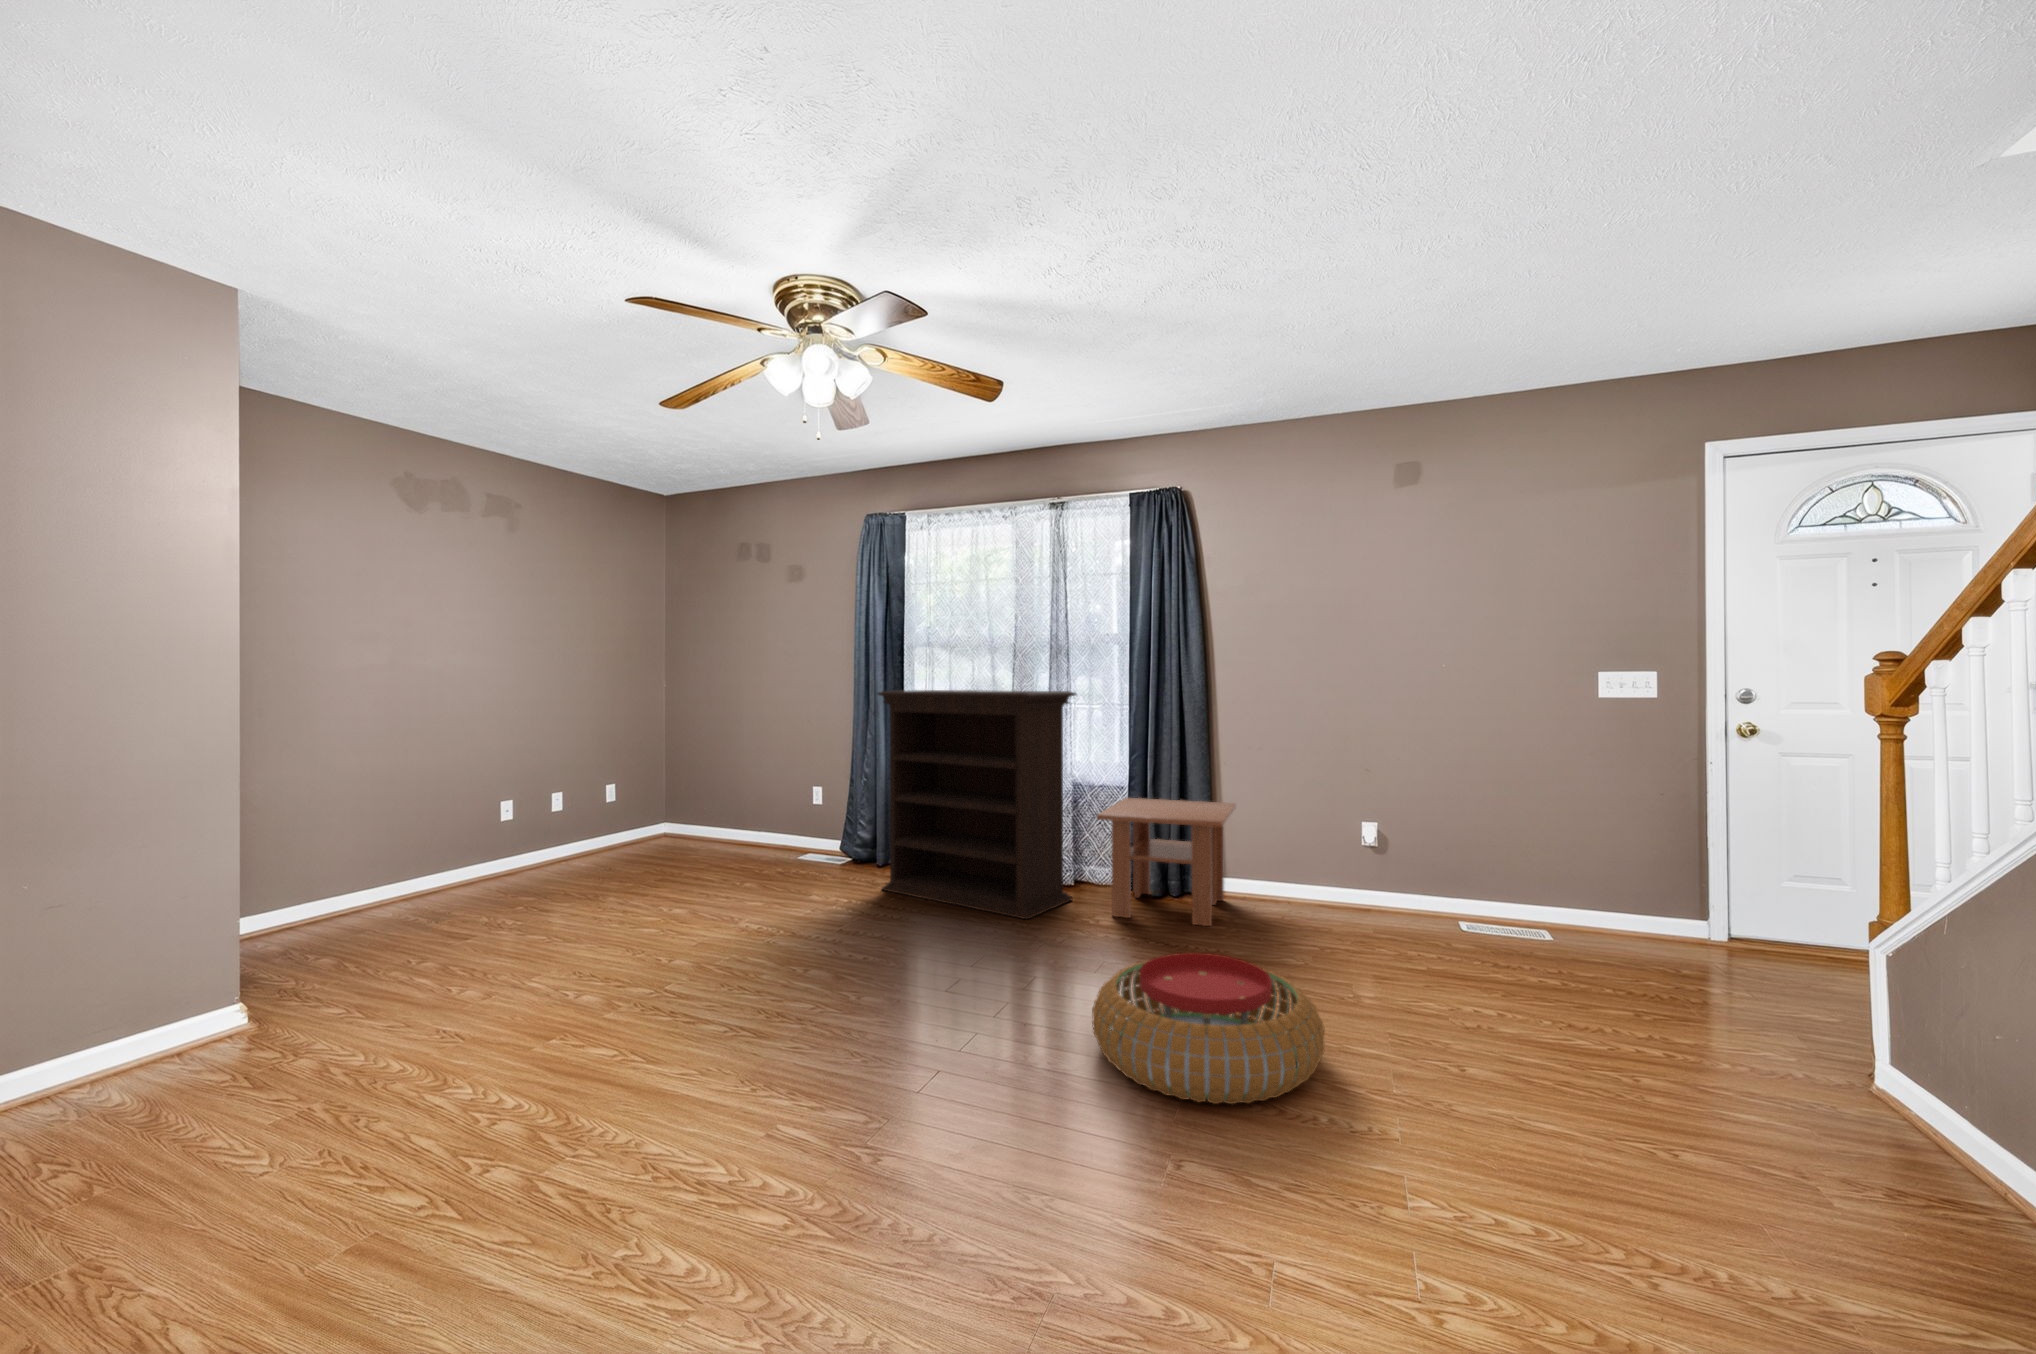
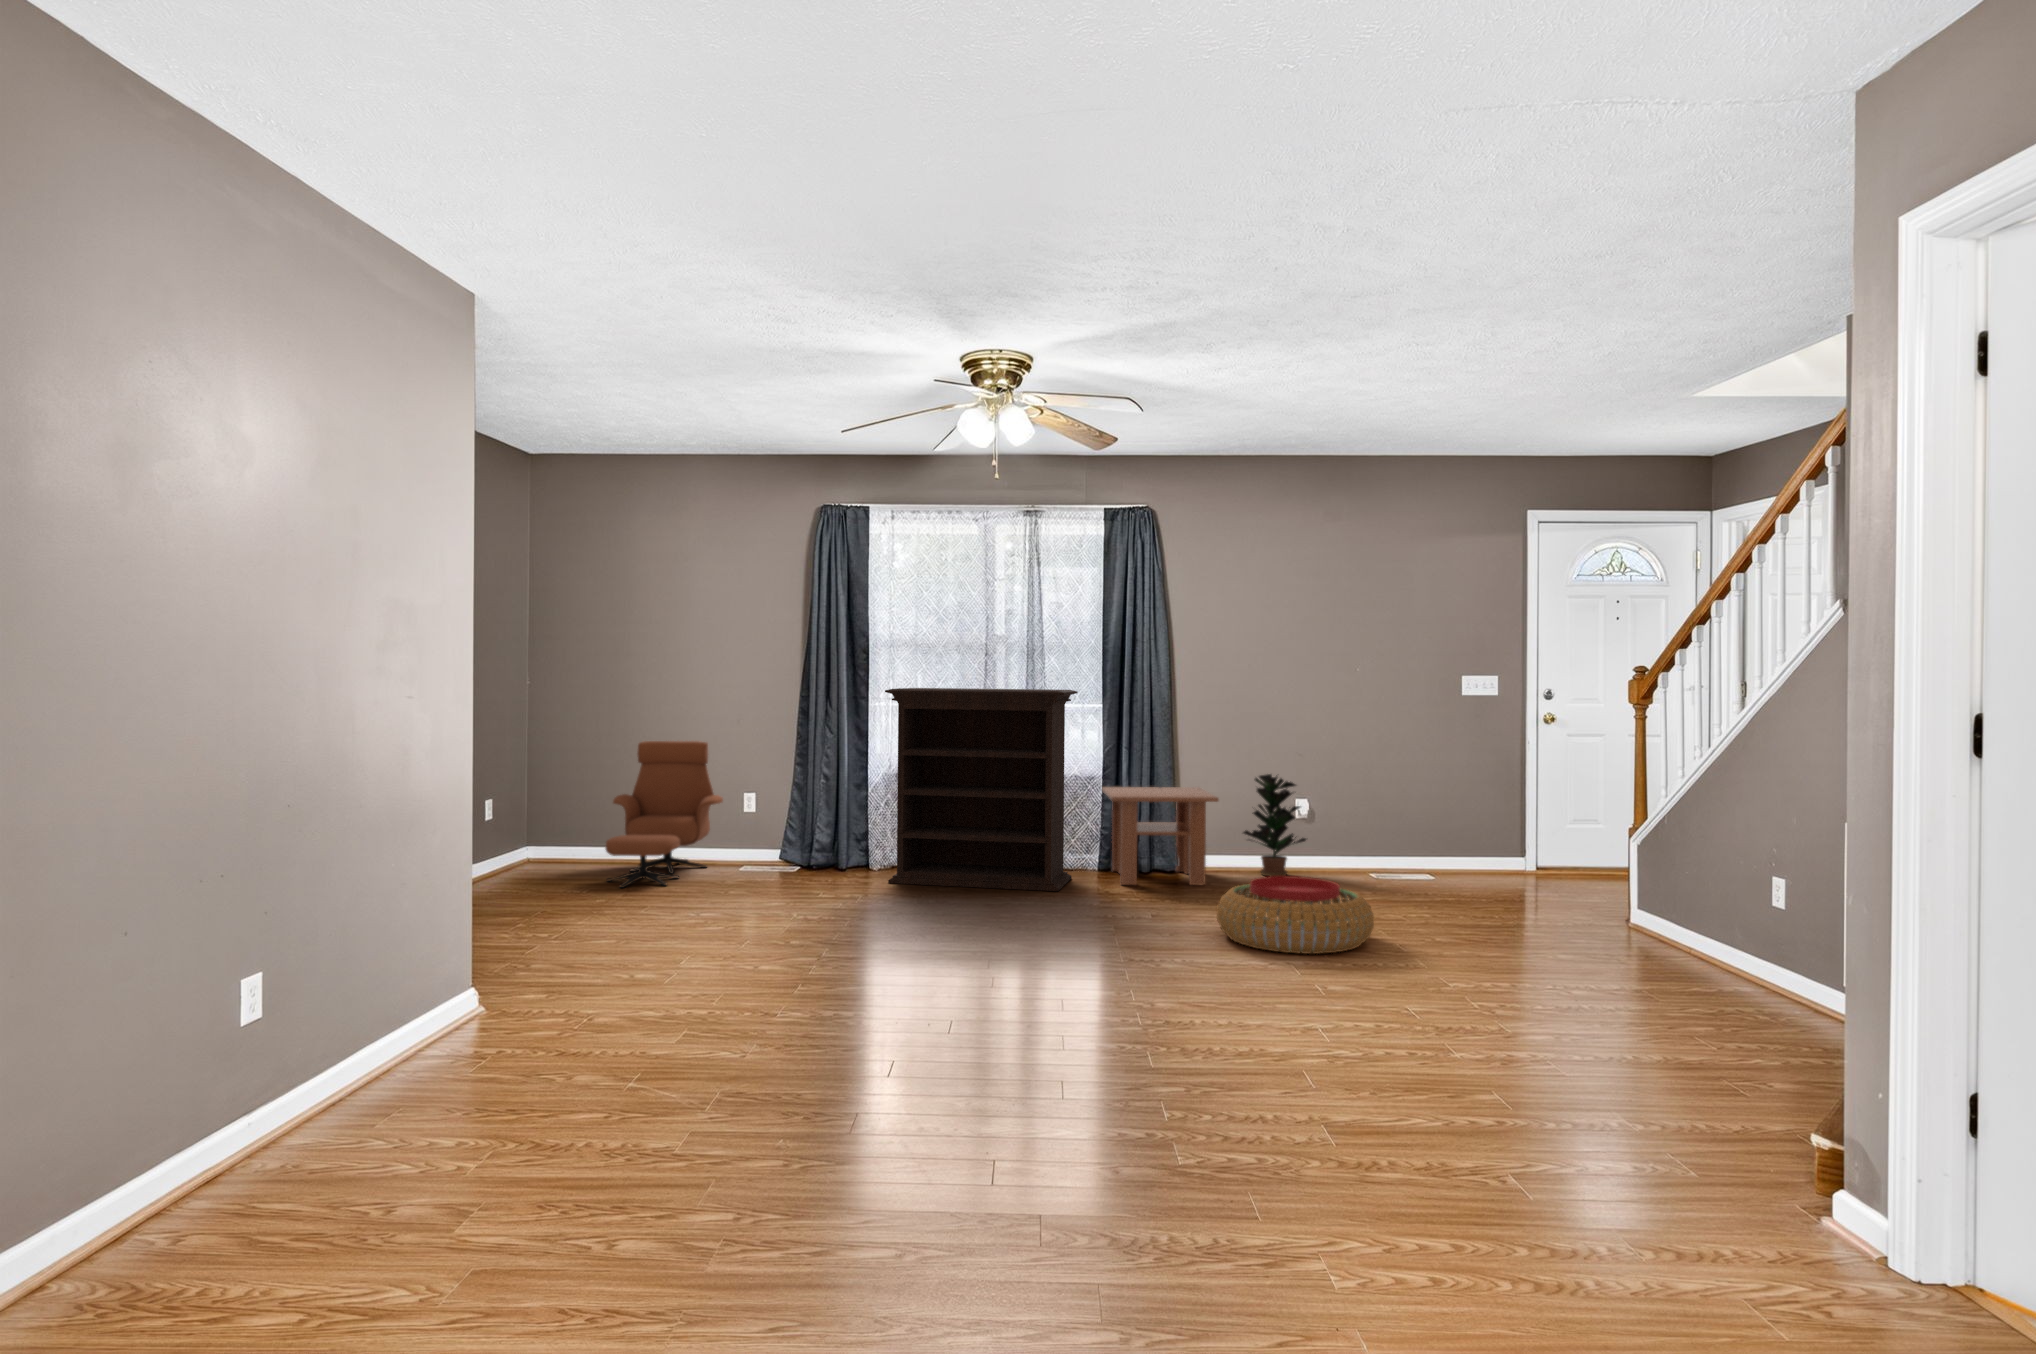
lounge chair: none [652,739,787,876] -> present [605,741,723,888]
potted plant: none [1278,792,1362,920] -> present [1243,774,1306,876]

